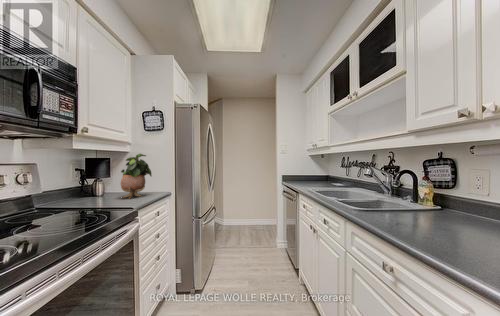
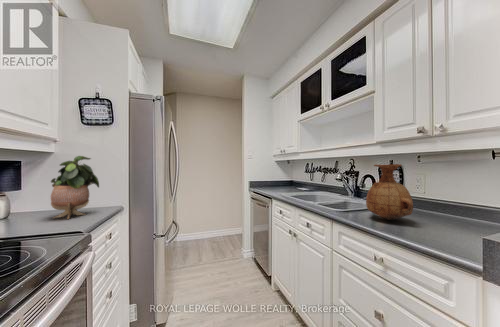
vase: none [387,157,455,227] -> present [366,164,413,220]

